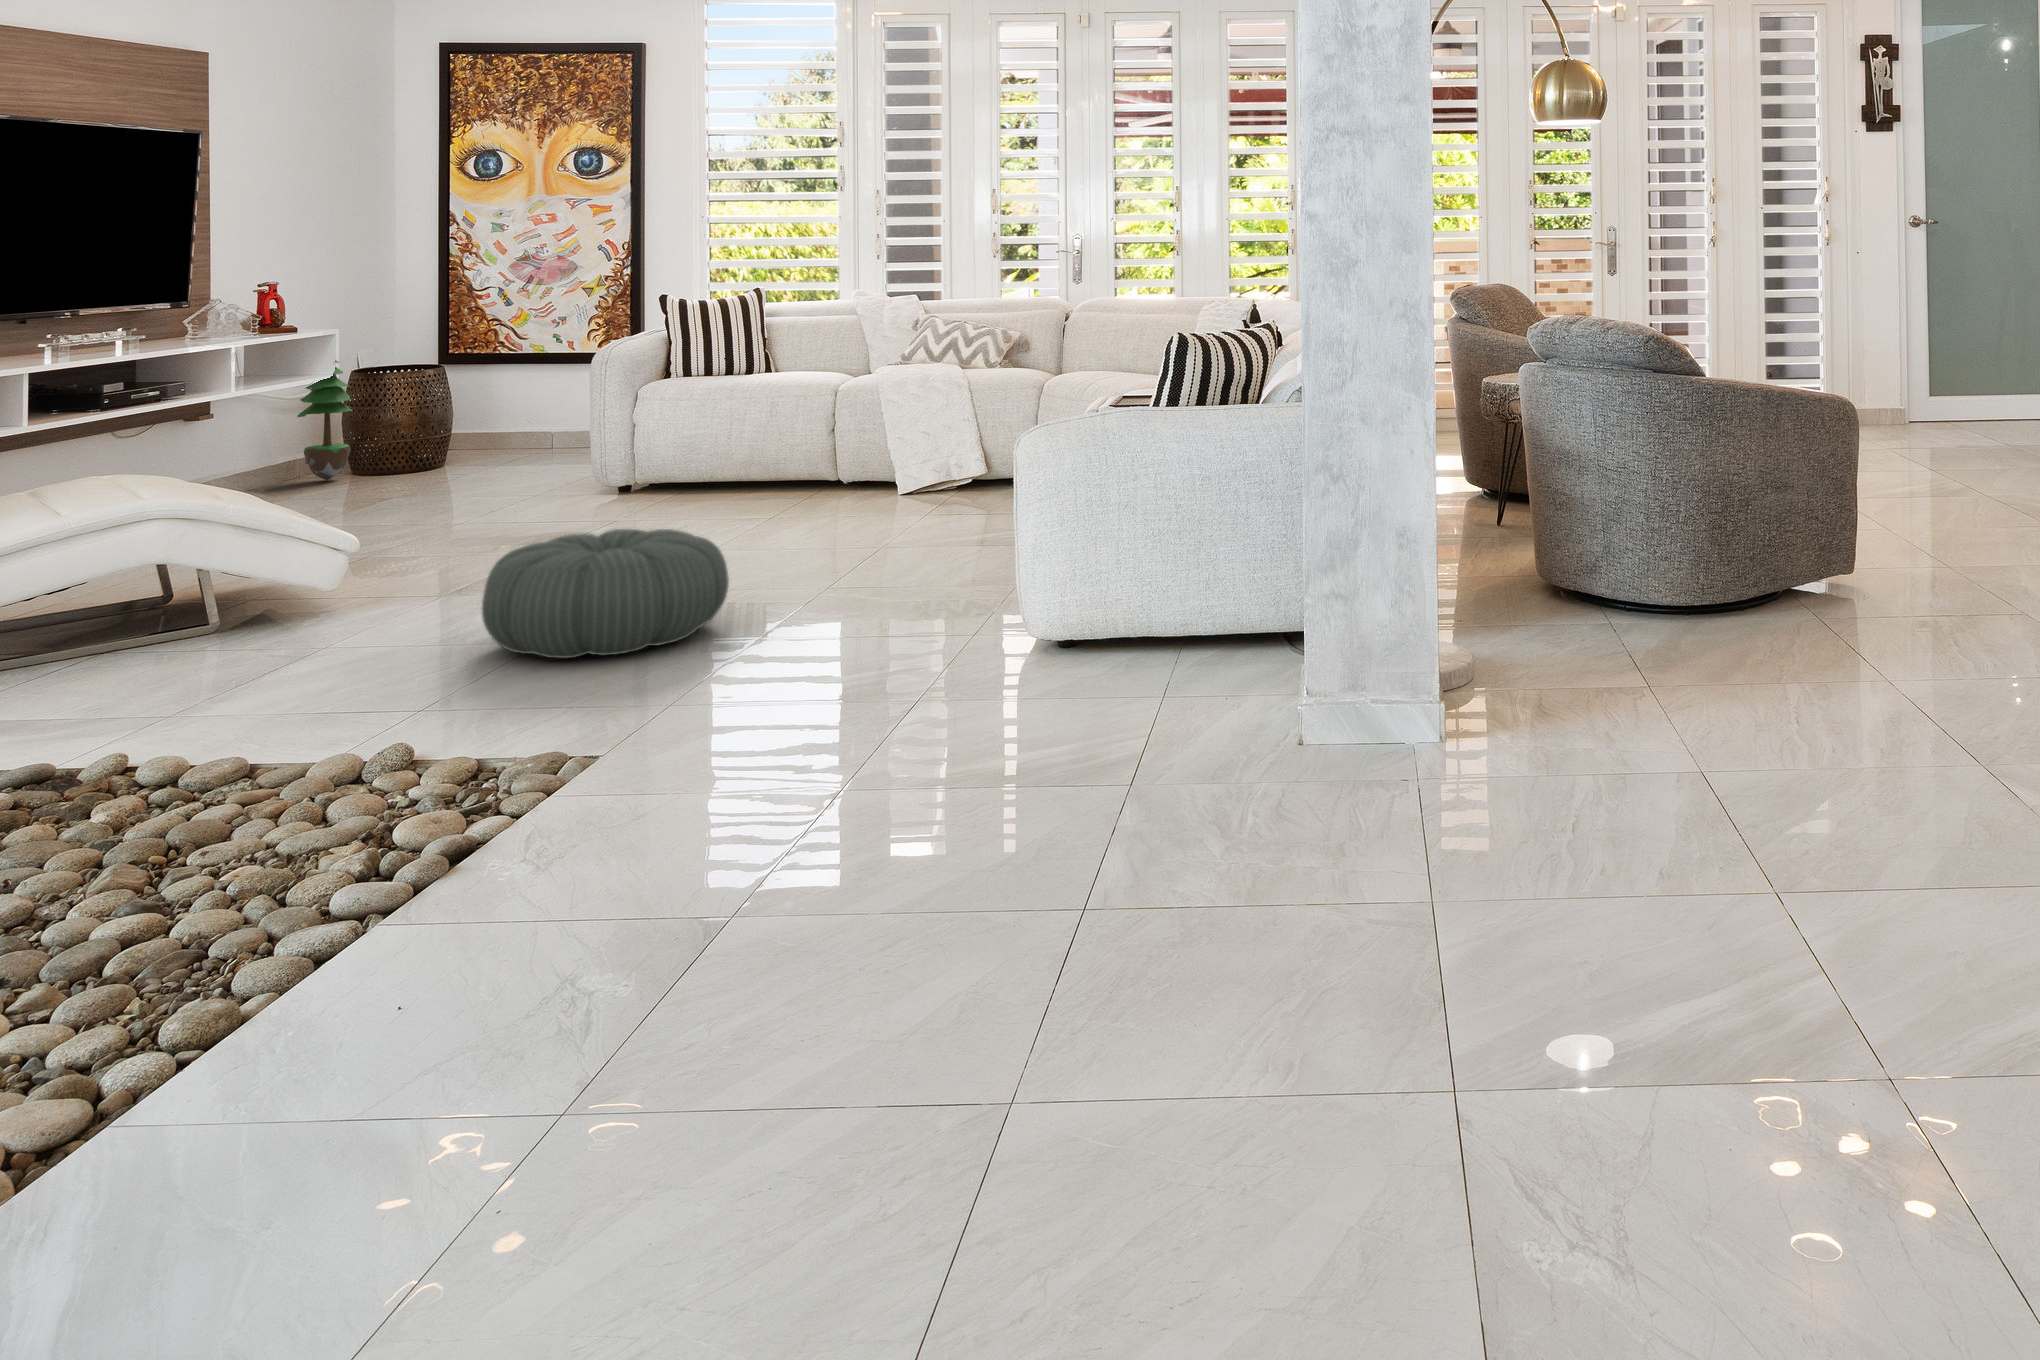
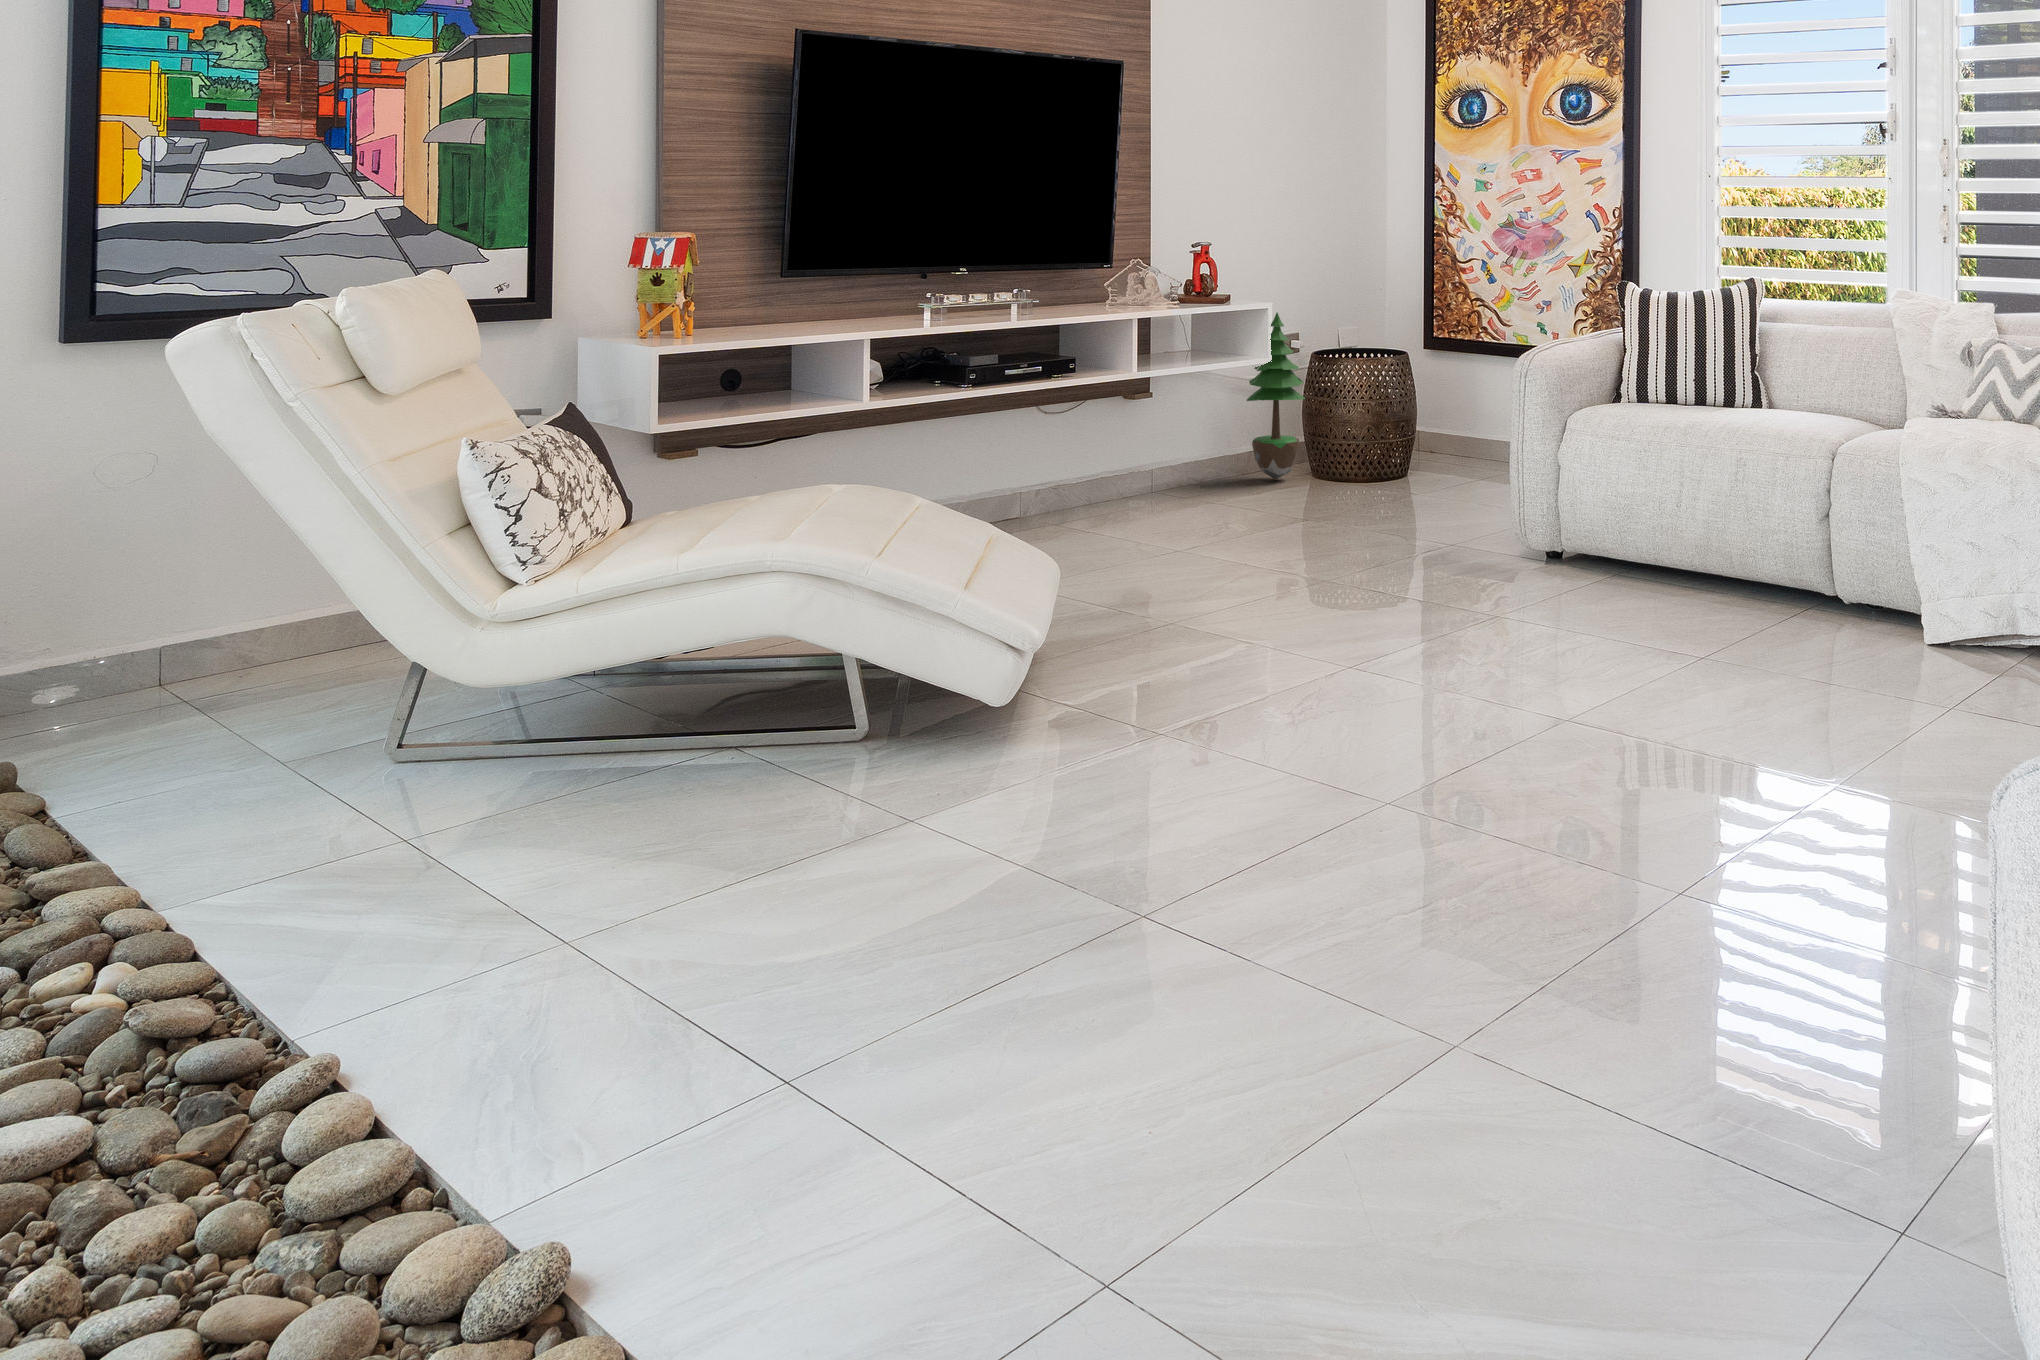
pouf: present [482,529,729,659] -> none [984,742,1444,1071]

